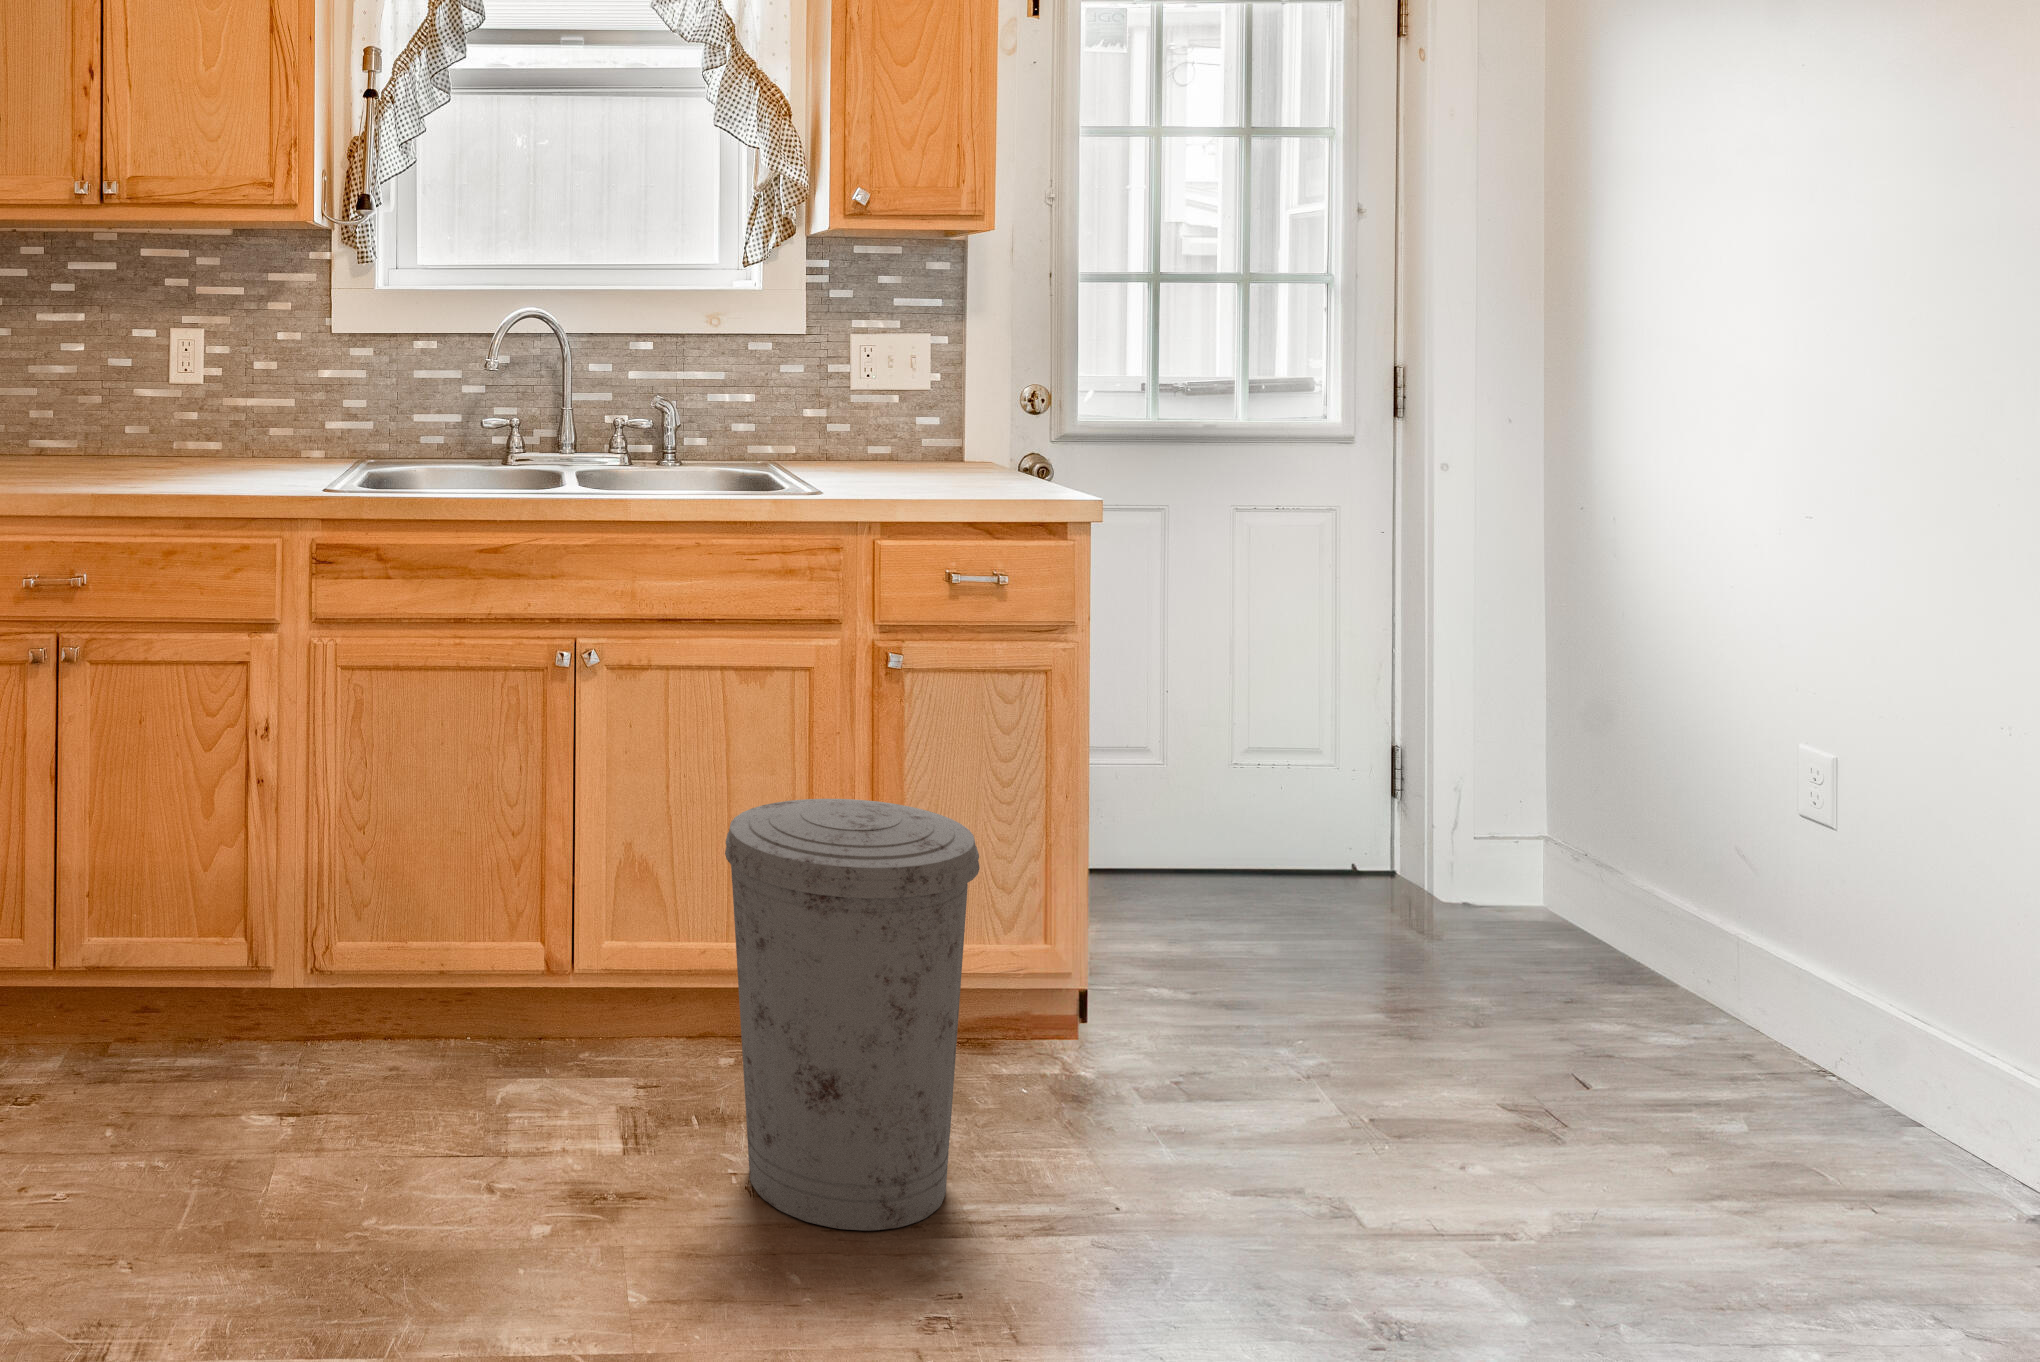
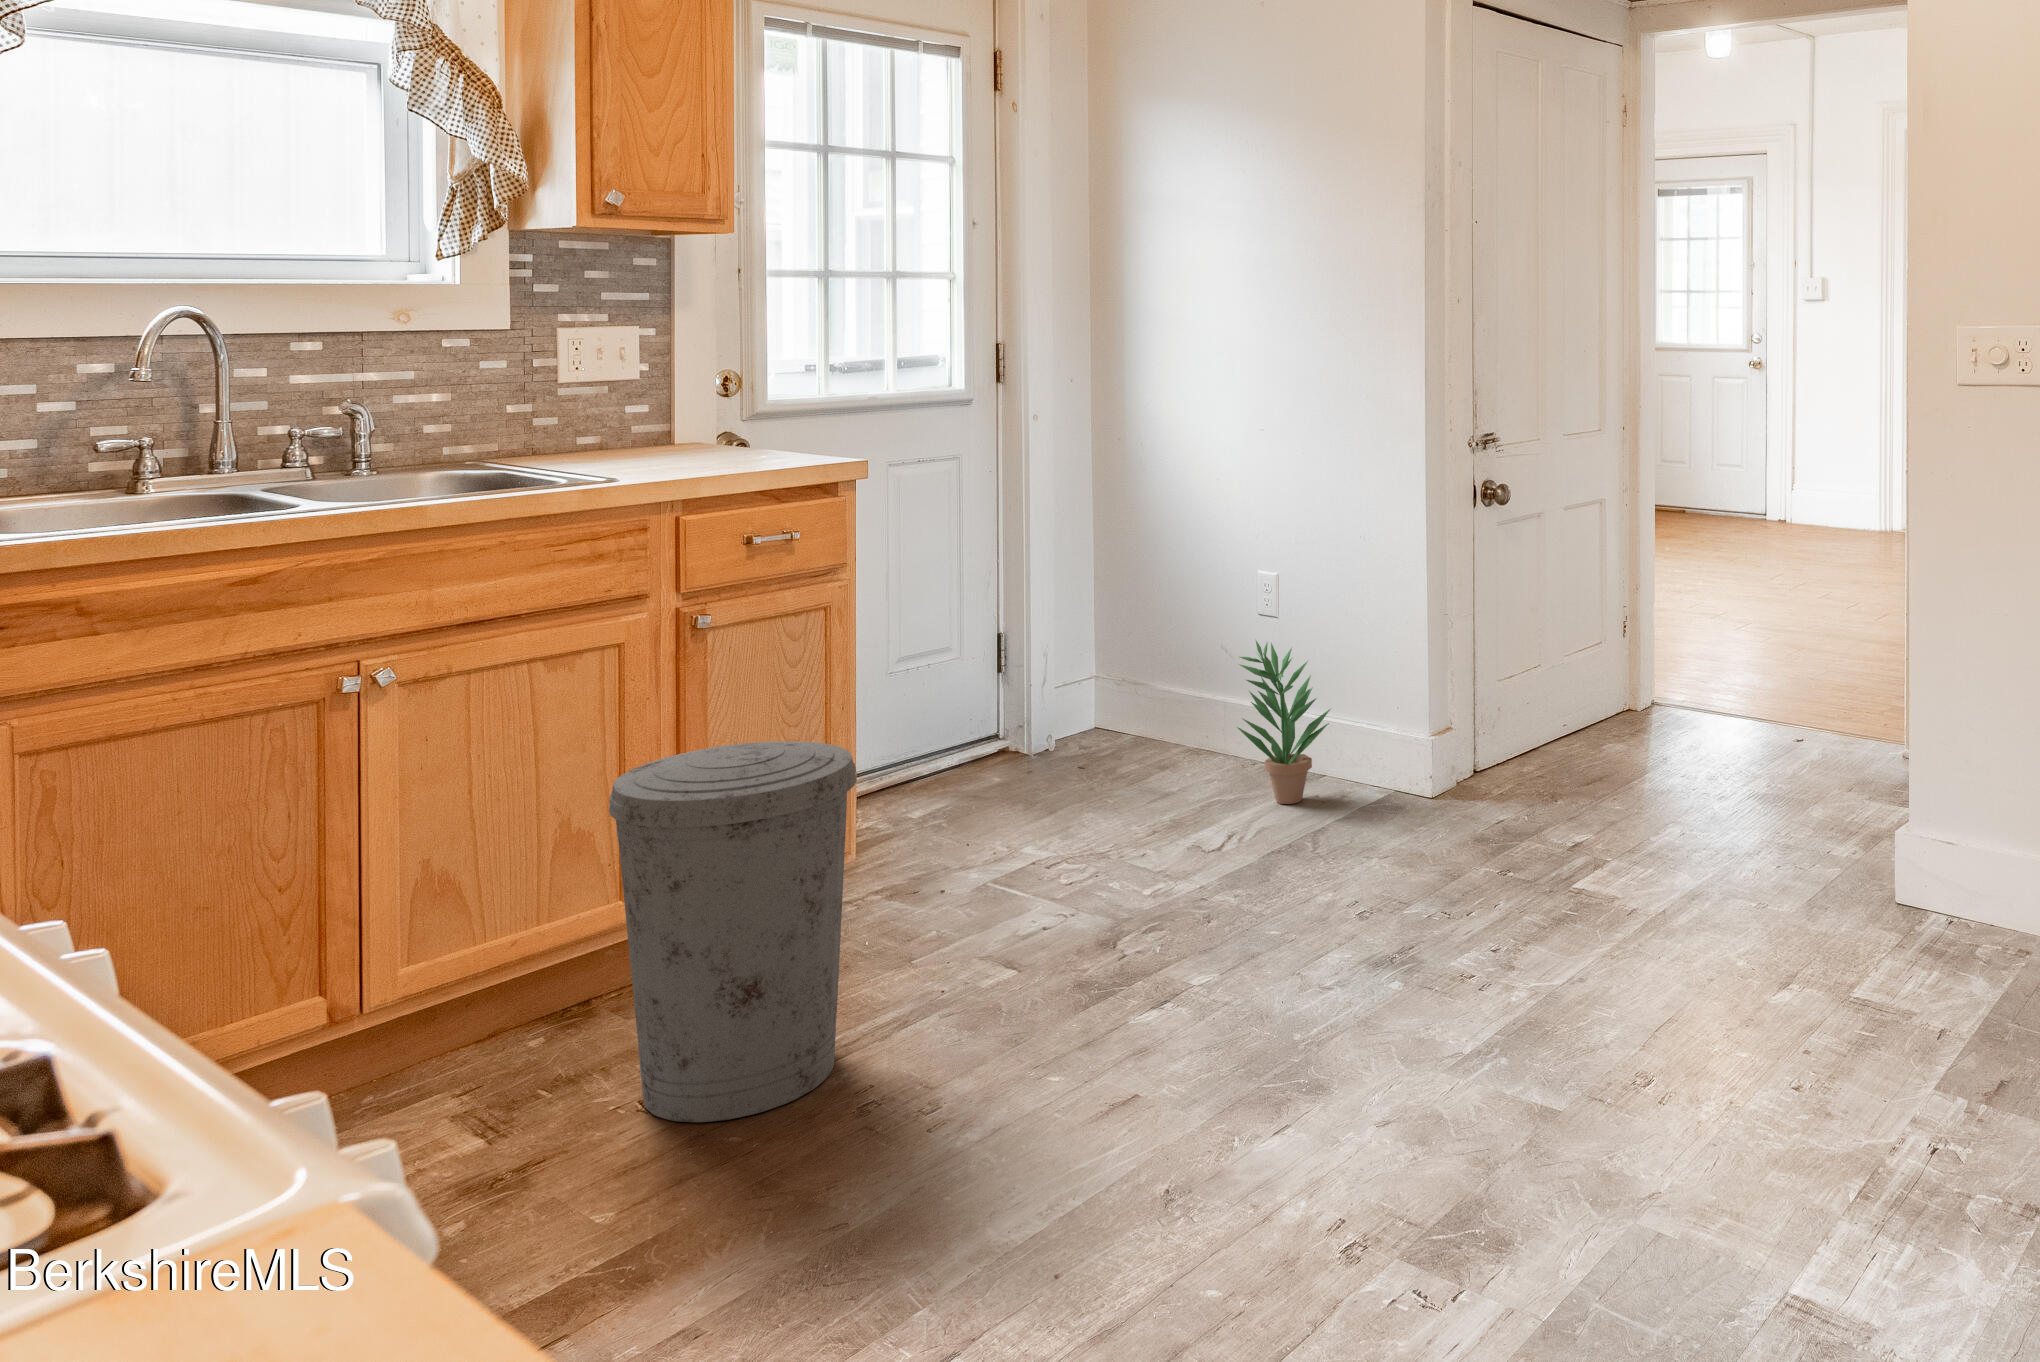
potted plant: none [1679,814,1864,1085] -> present [1237,641,1331,804]

